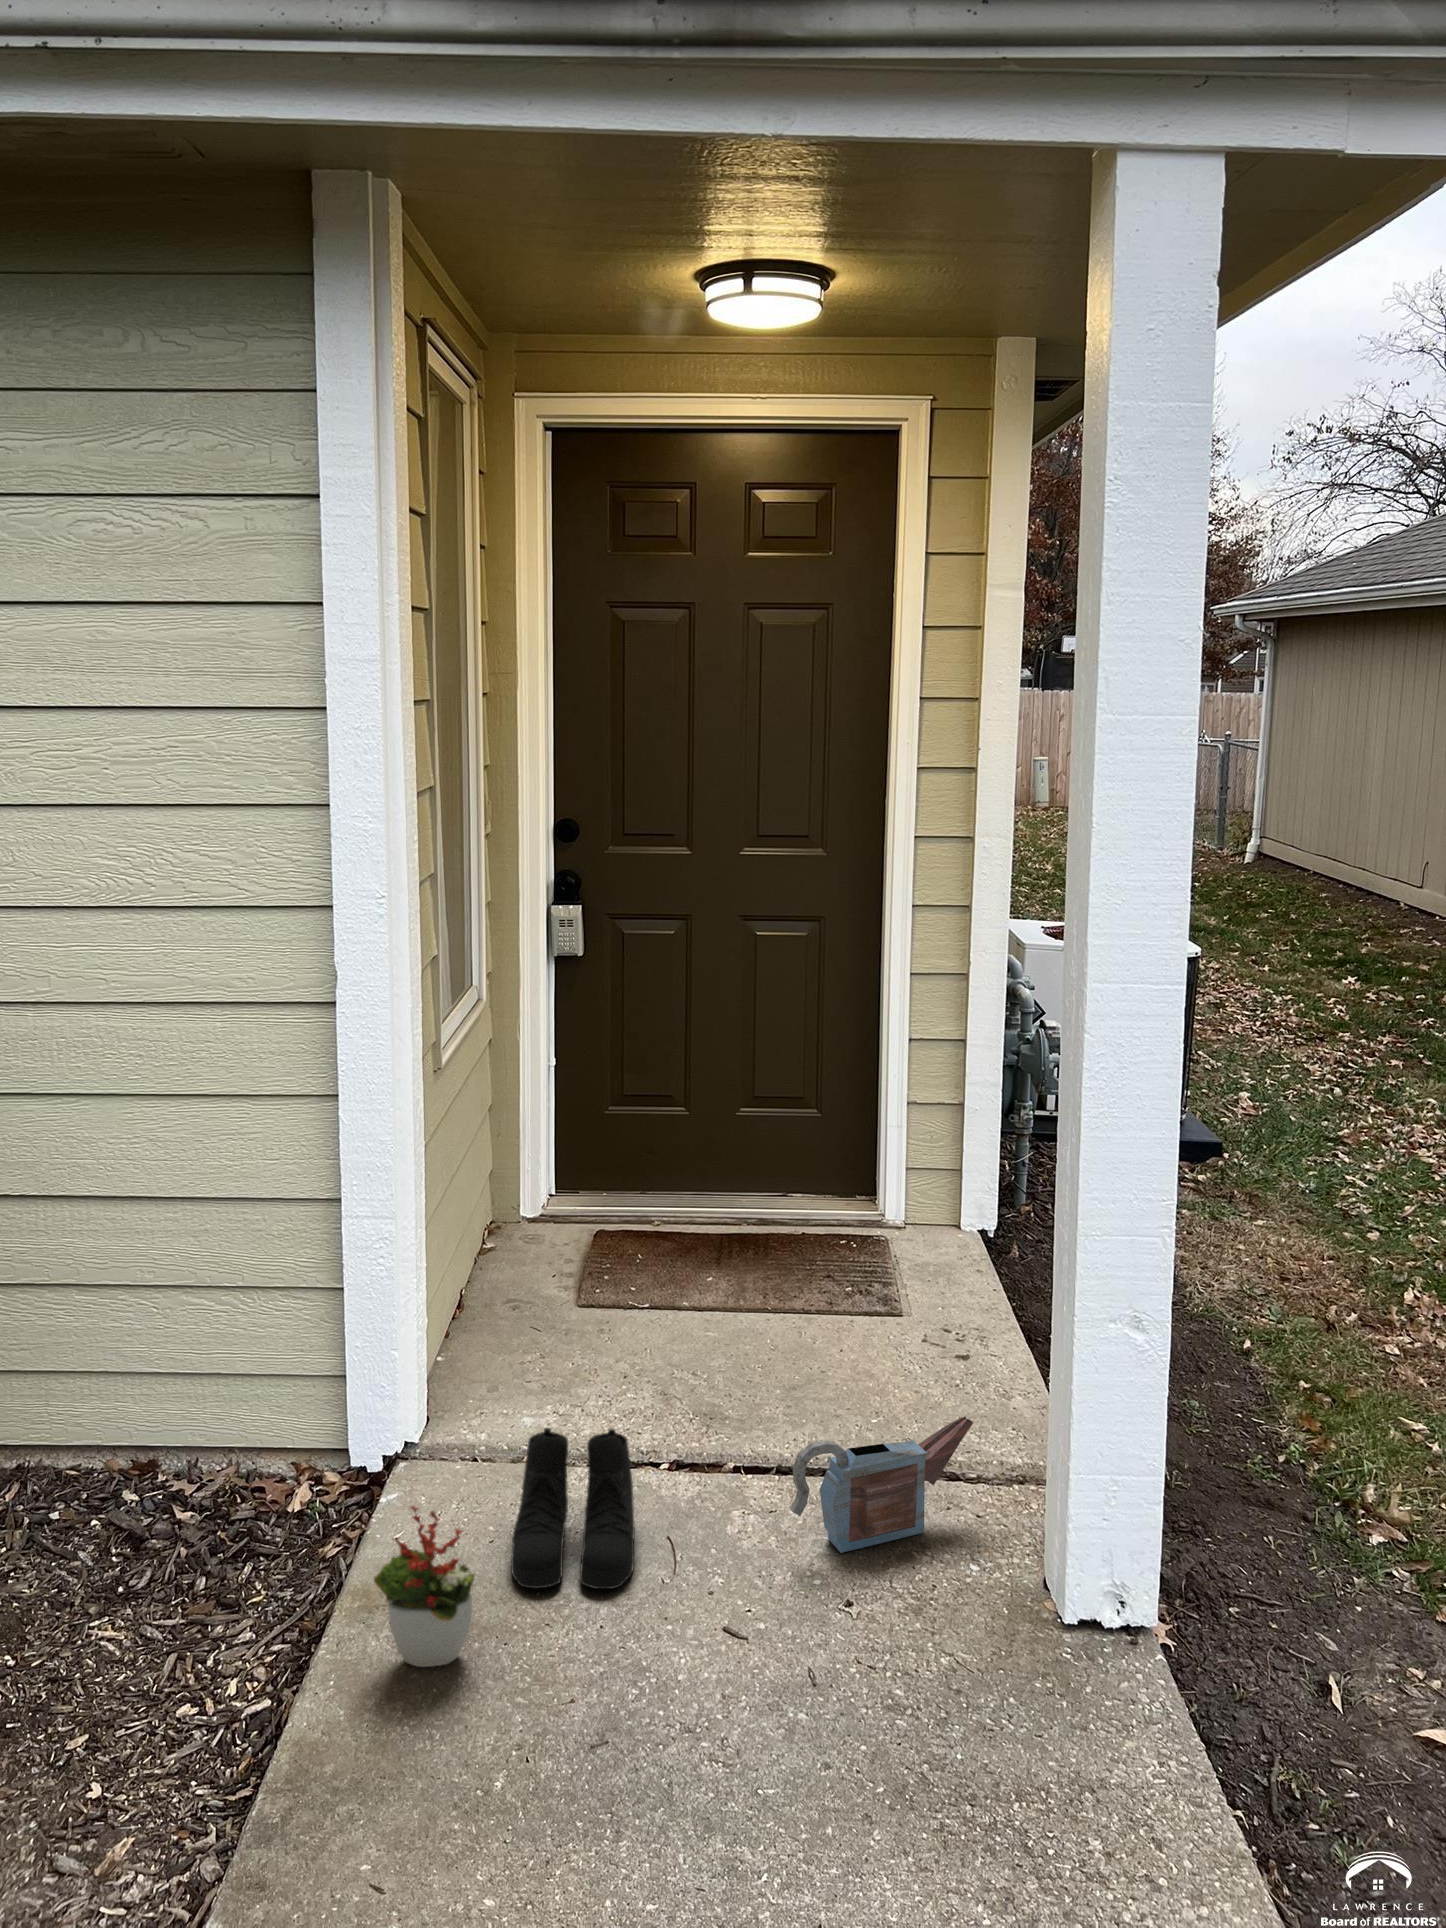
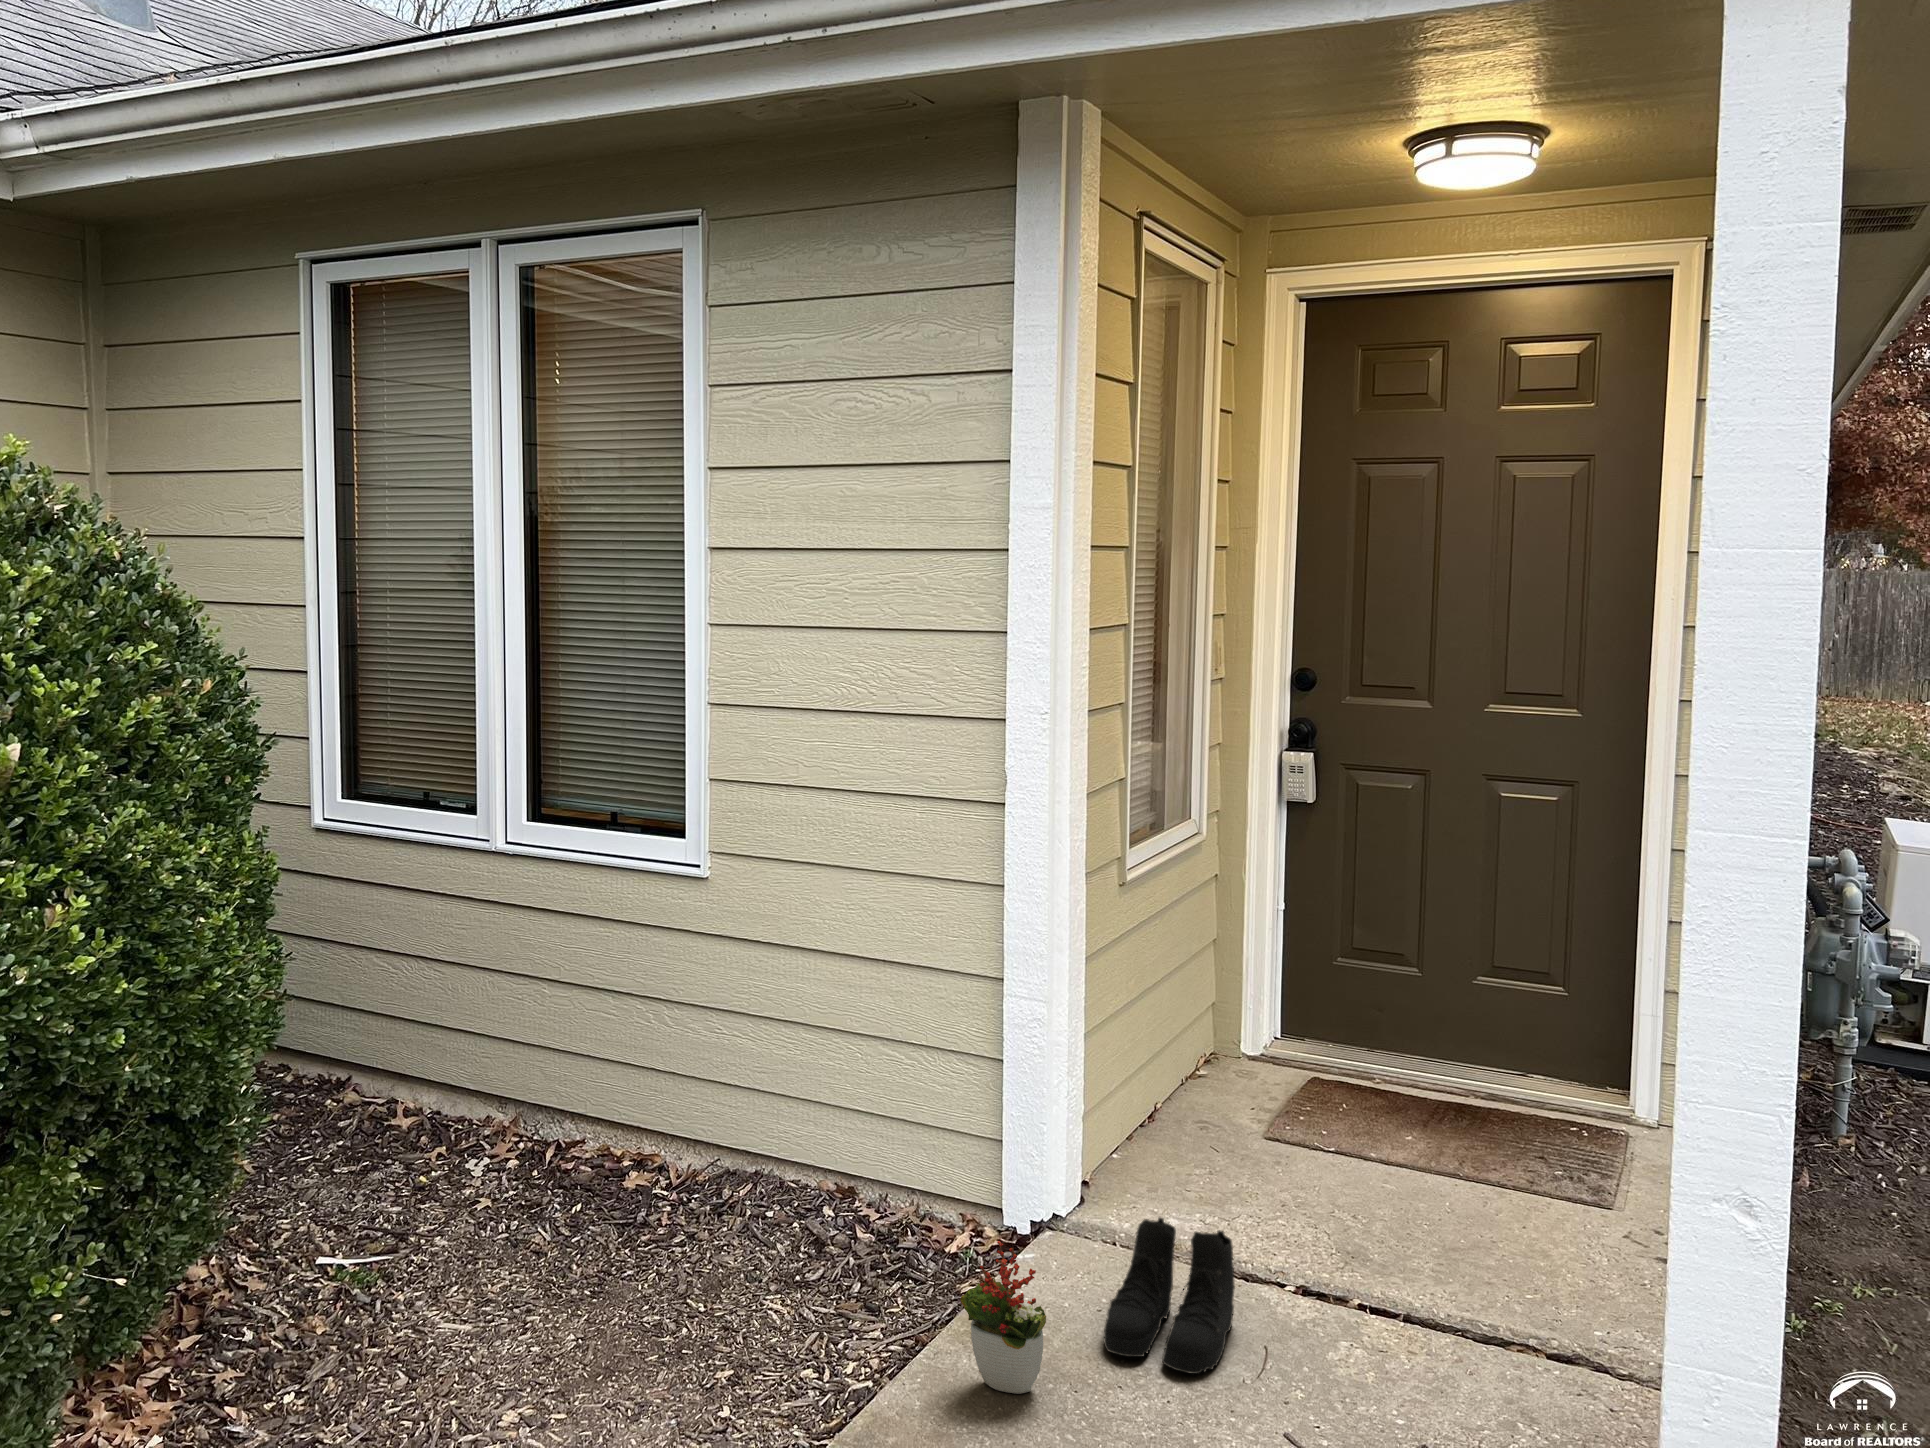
watering can: present [790,1416,973,1553] -> none [1380,1279,1605,1408]

